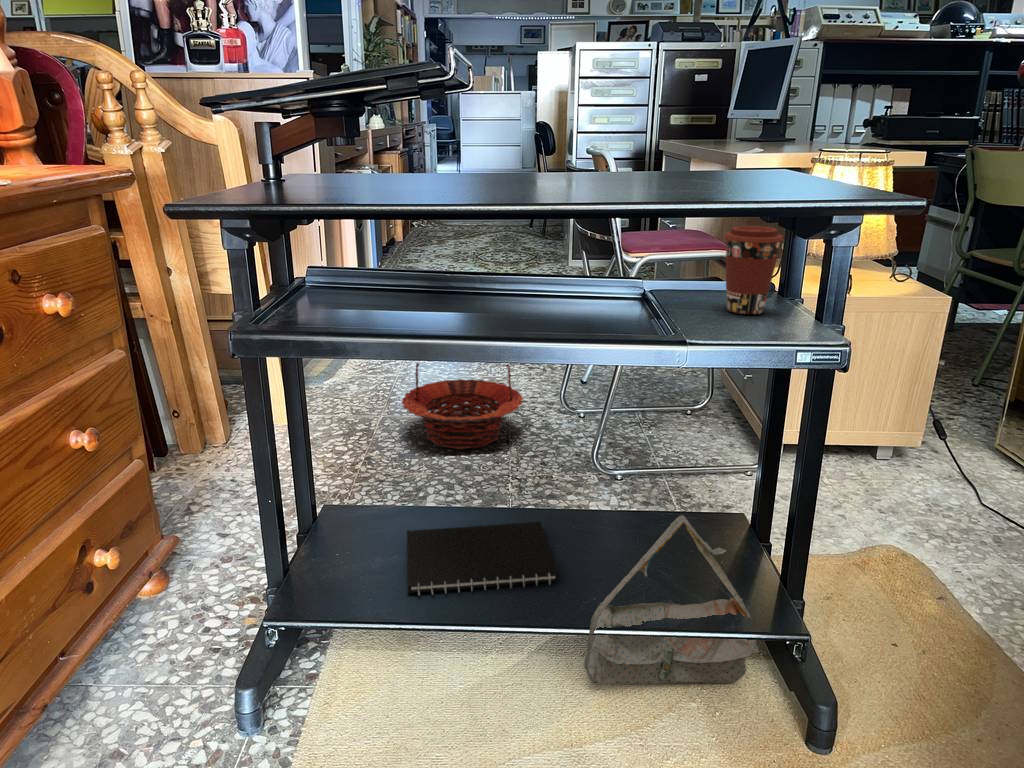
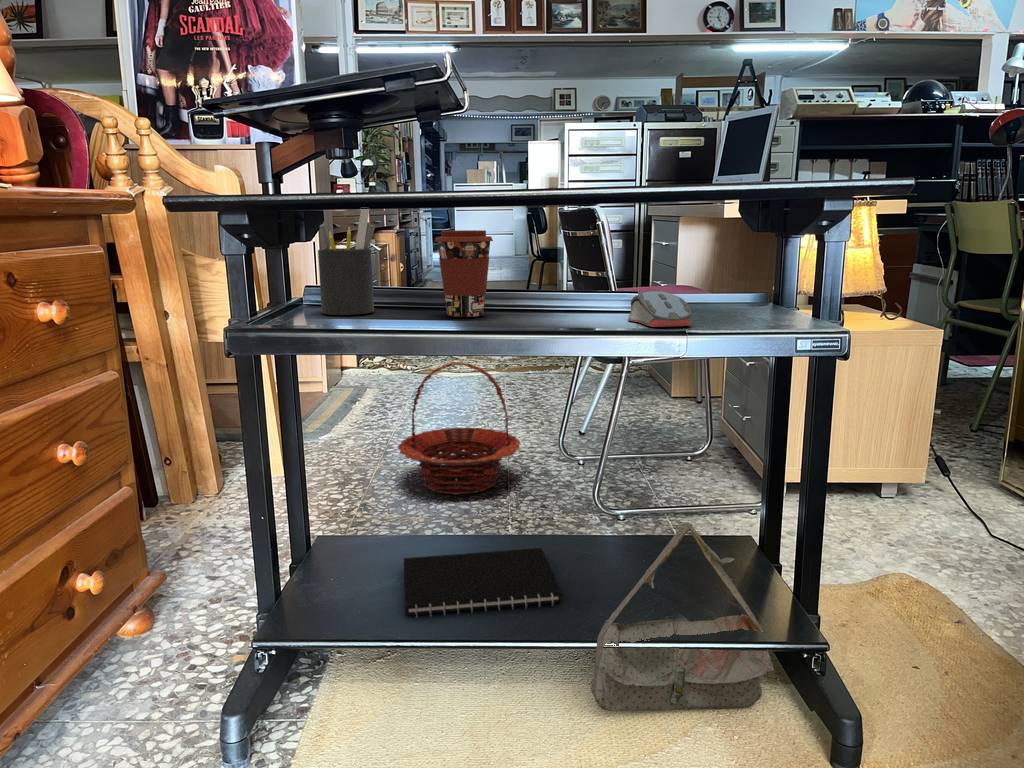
pen holder: none [319,201,377,308] -> present [318,209,375,315]
coffee cup: present [724,226,784,314] -> present [435,230,493,317]
computer mouse: none [631,293,695,334] -> present [628,291,691,327]

